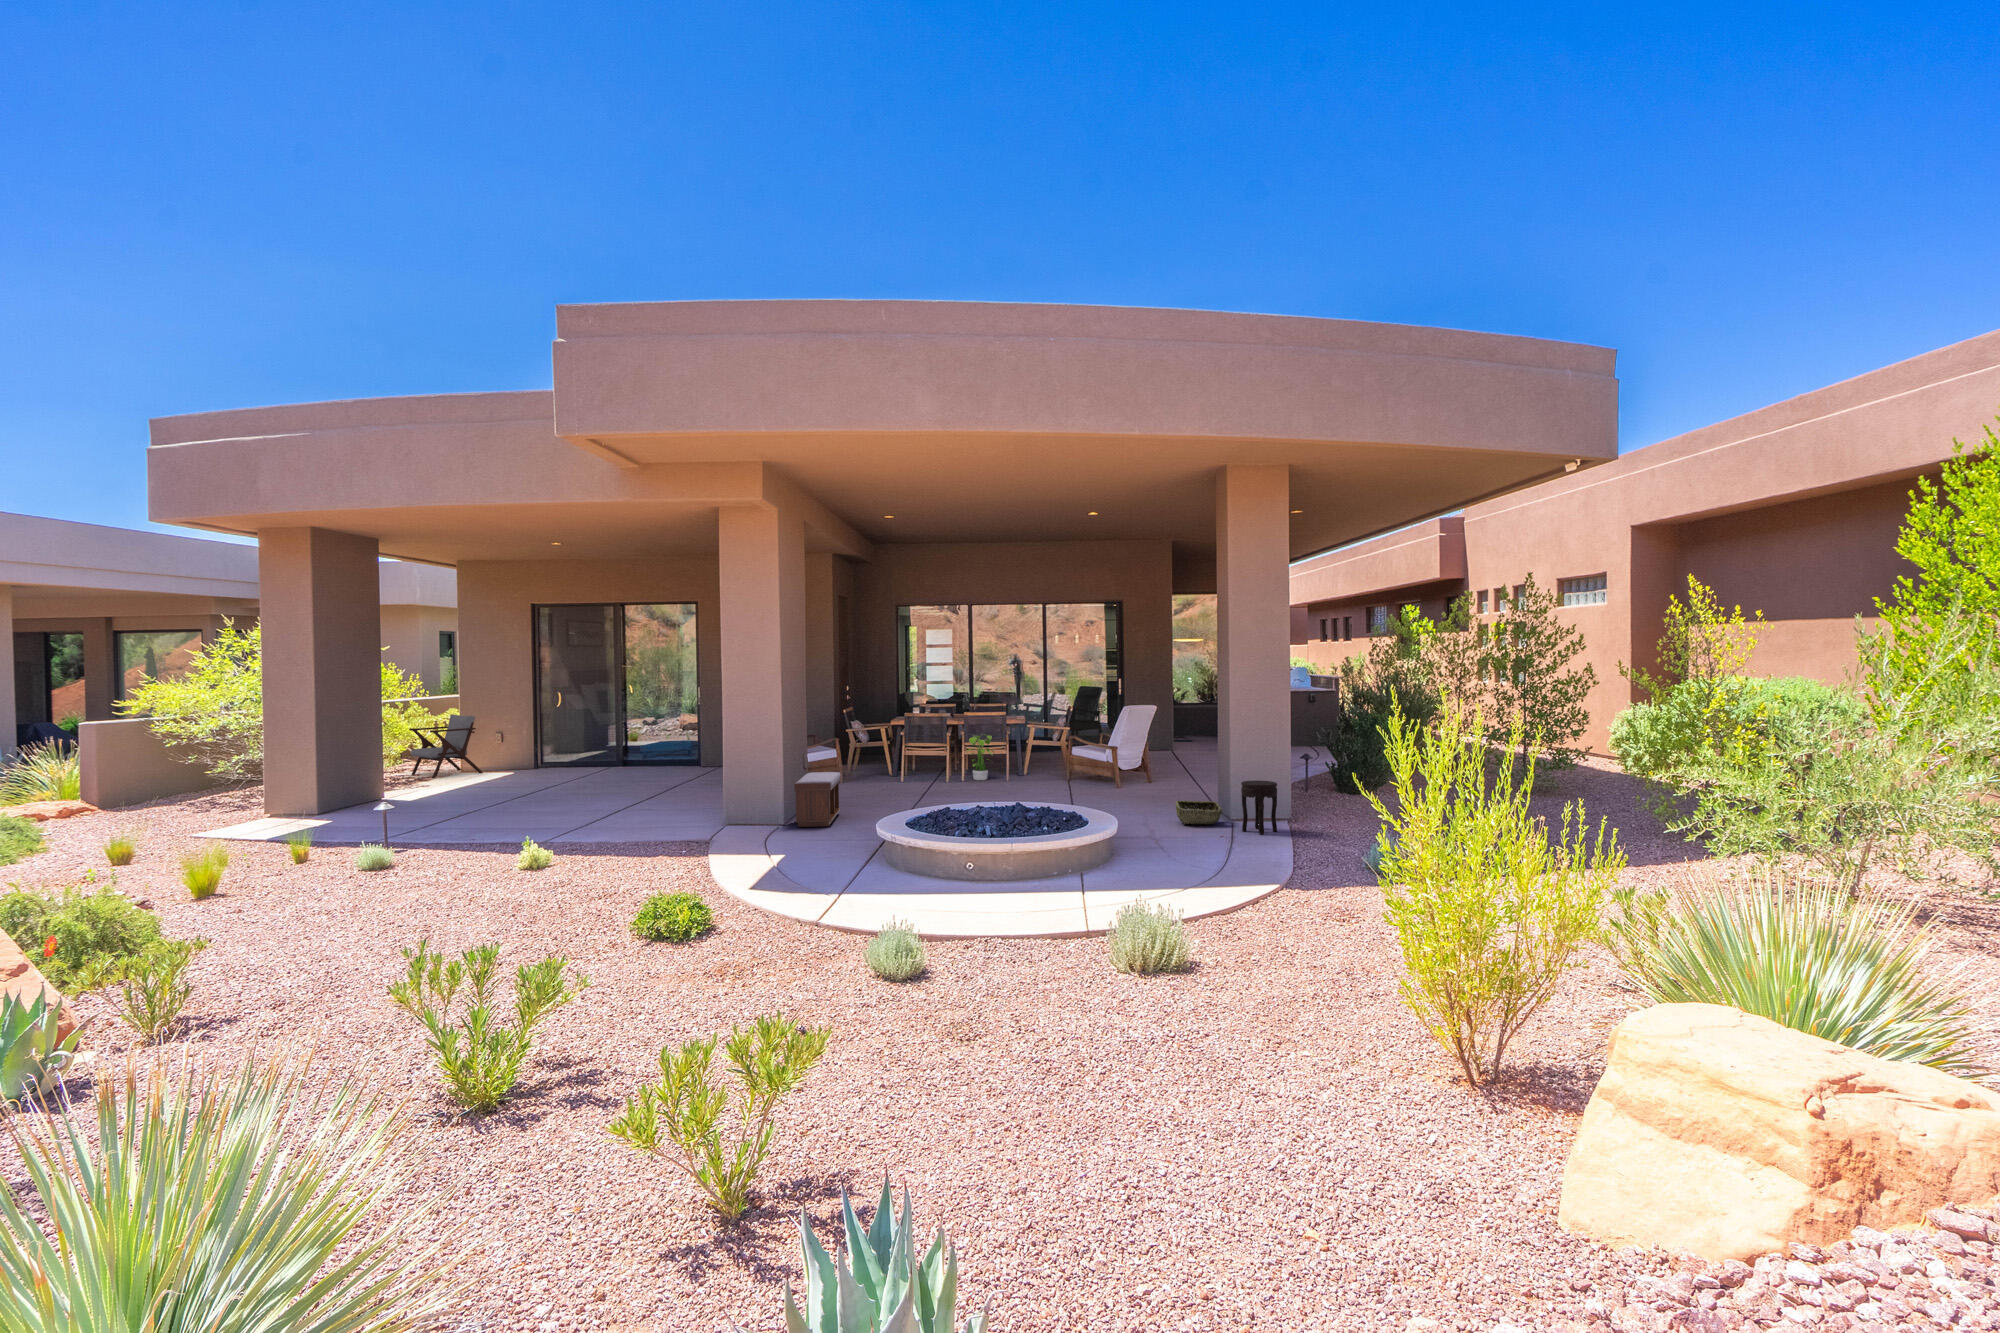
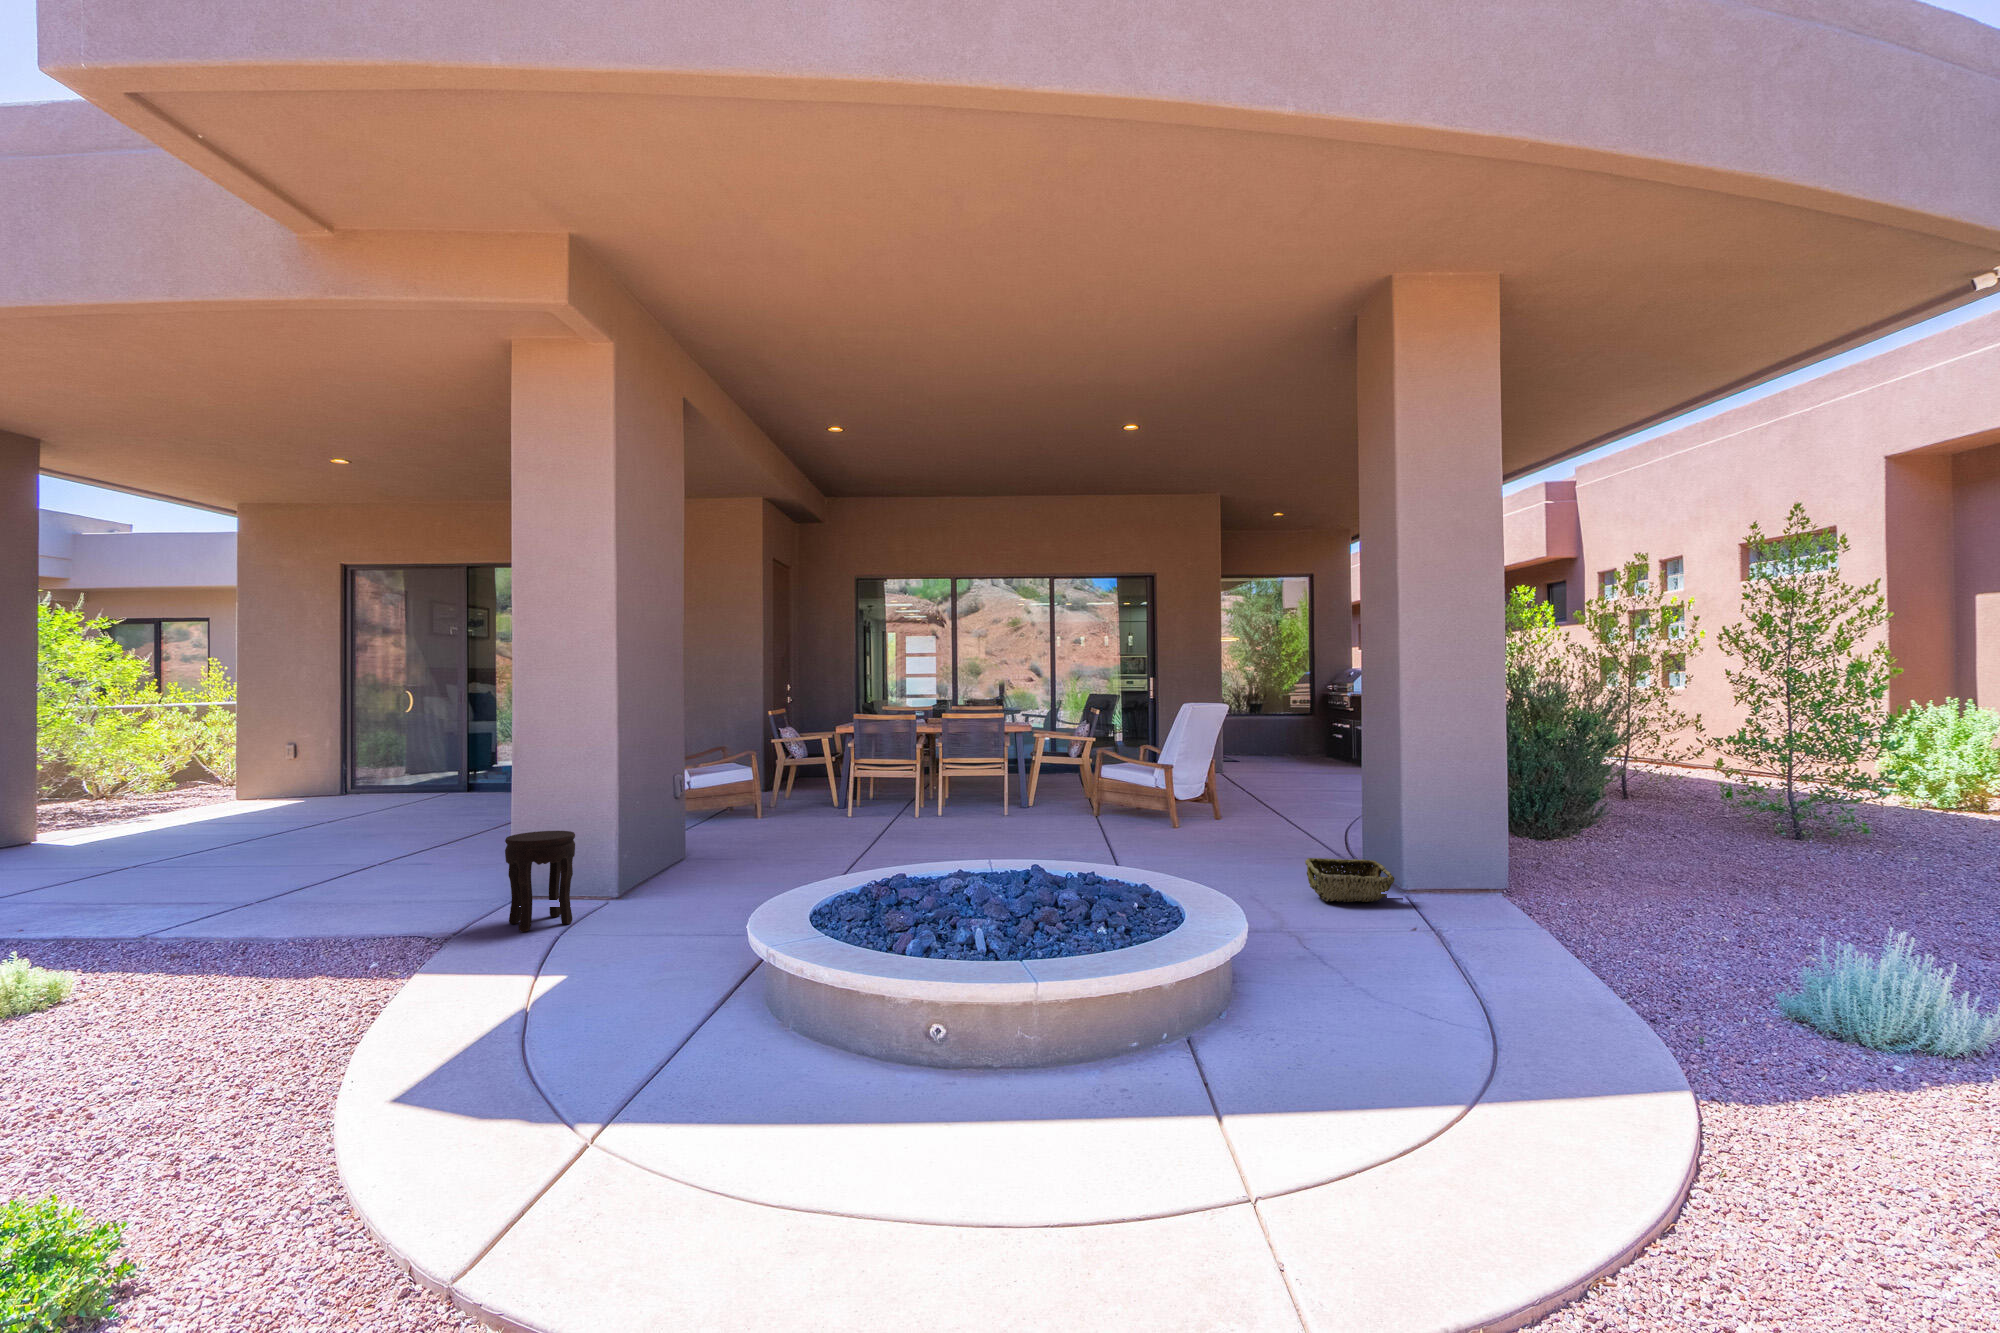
lounge chair: present [409,715,483,778] -> none [158,719,265,808]
potted plant: present [966,734,994,780] -> none [943,747,988,815]
bench: present [794,772,840,827] -> none [635,805,731,903]
side table: present [1241,781,1277,834] -> present [505,831,575,932]

